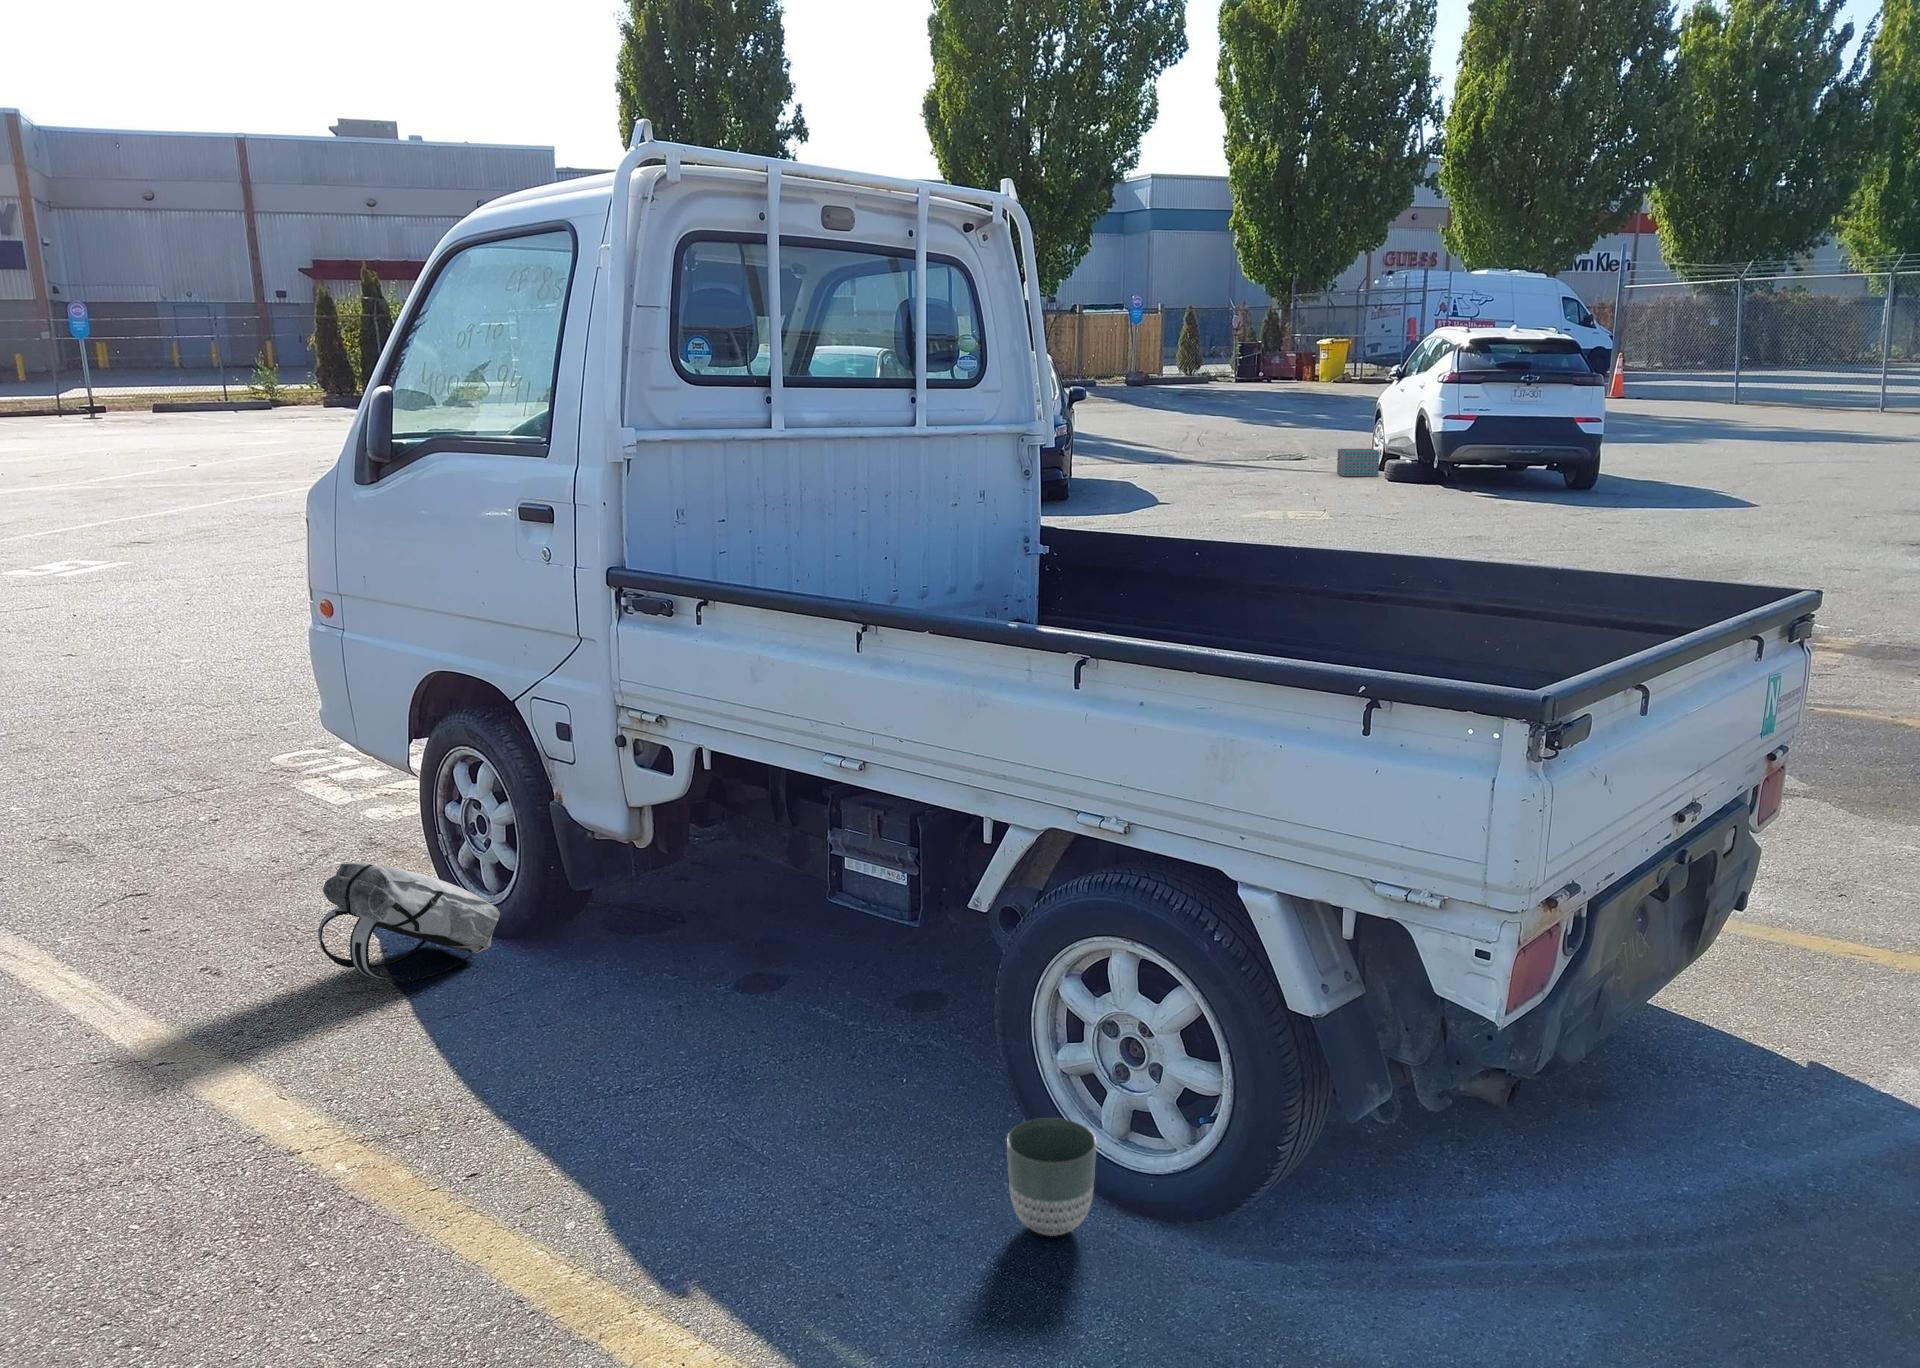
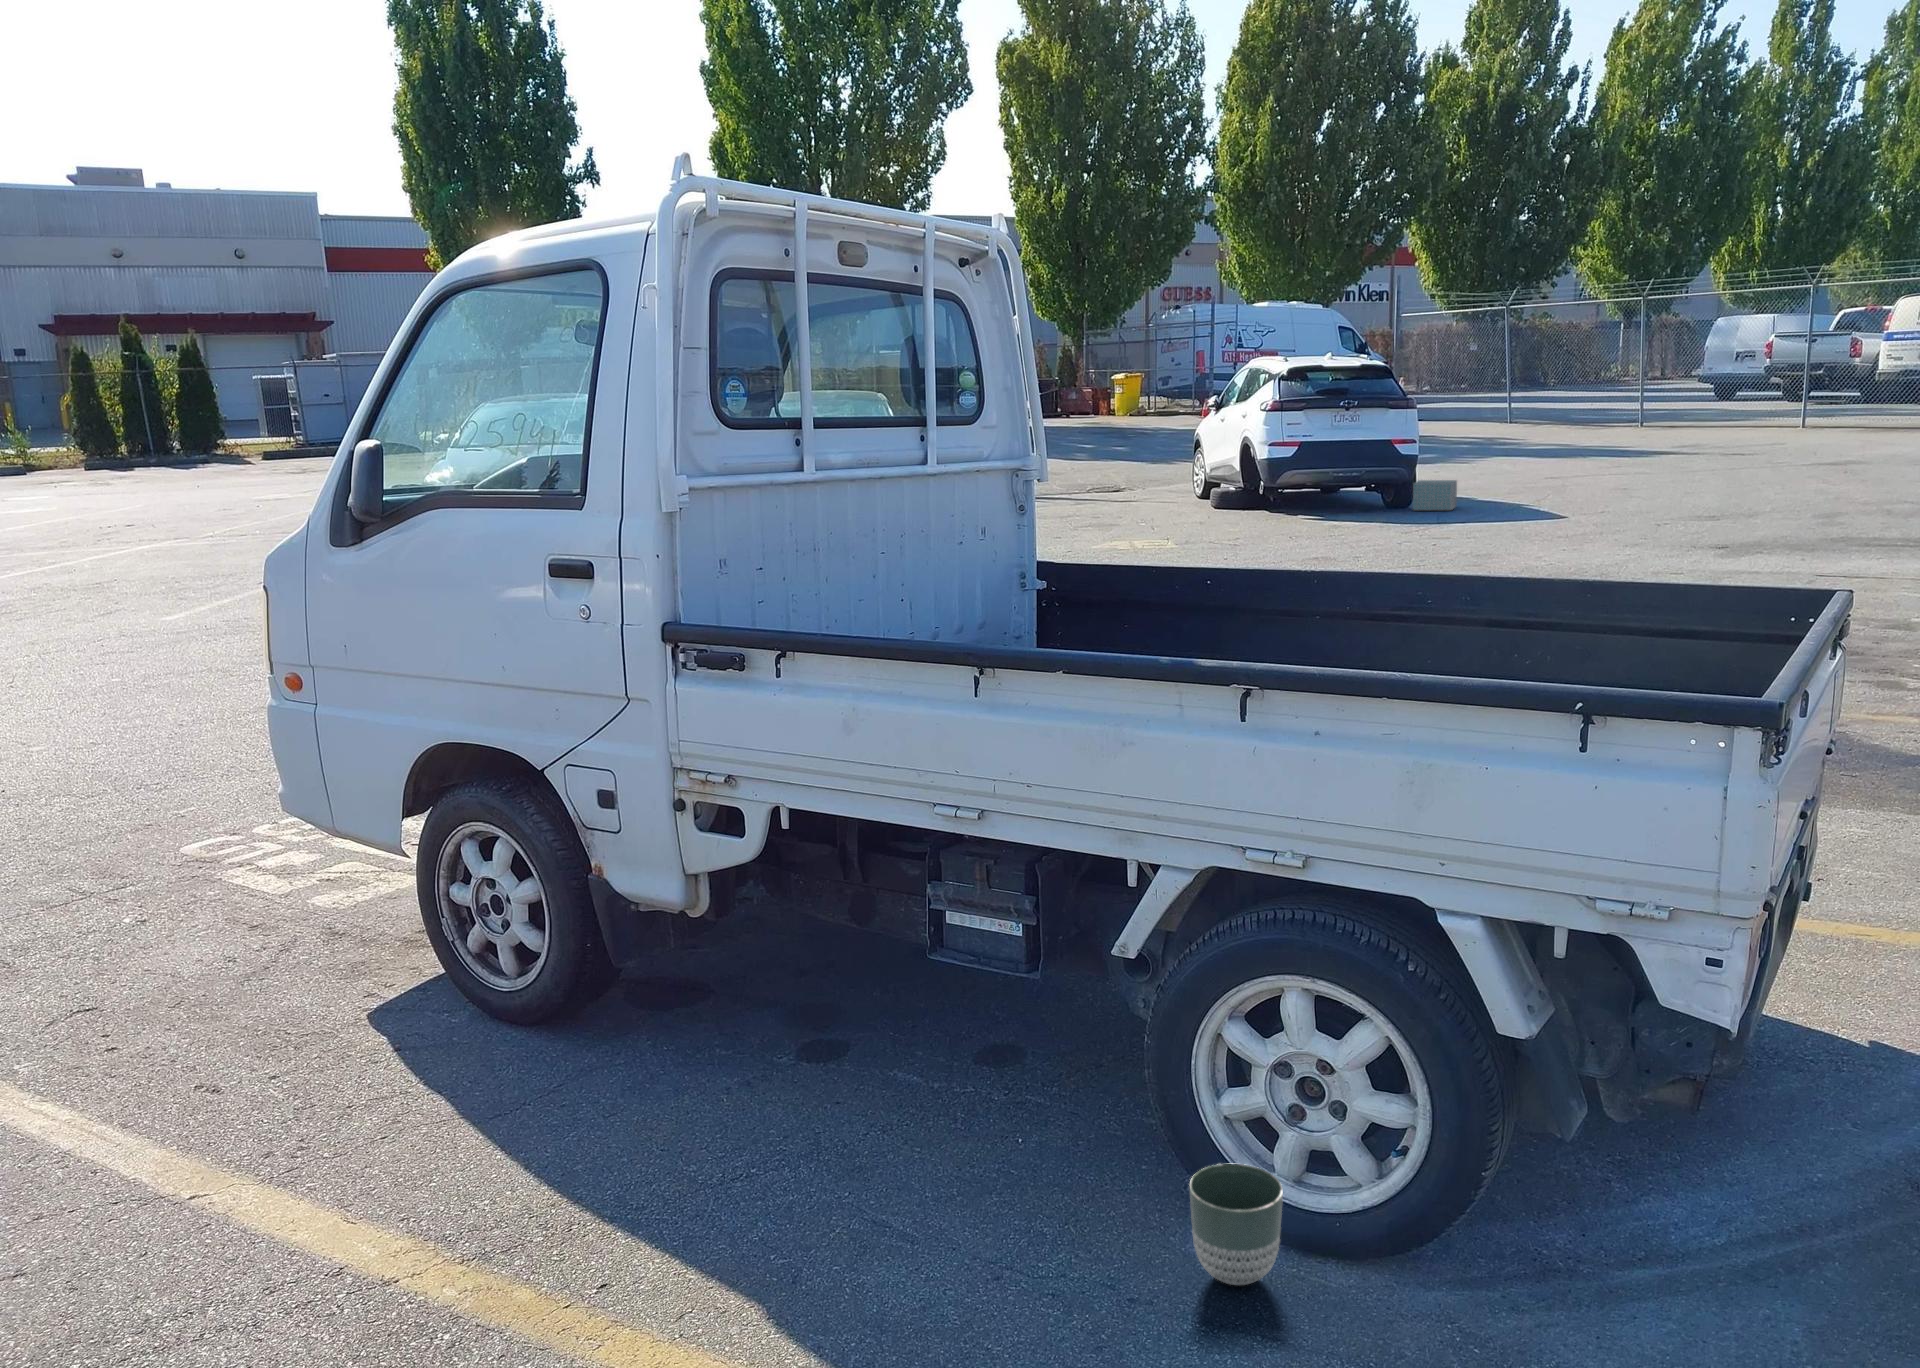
storage box: present [1337,449,1379,476] -> present [1413,480,1457,510]
backpack: present [318,863,500,982] -> none [336,956,527,1081]

